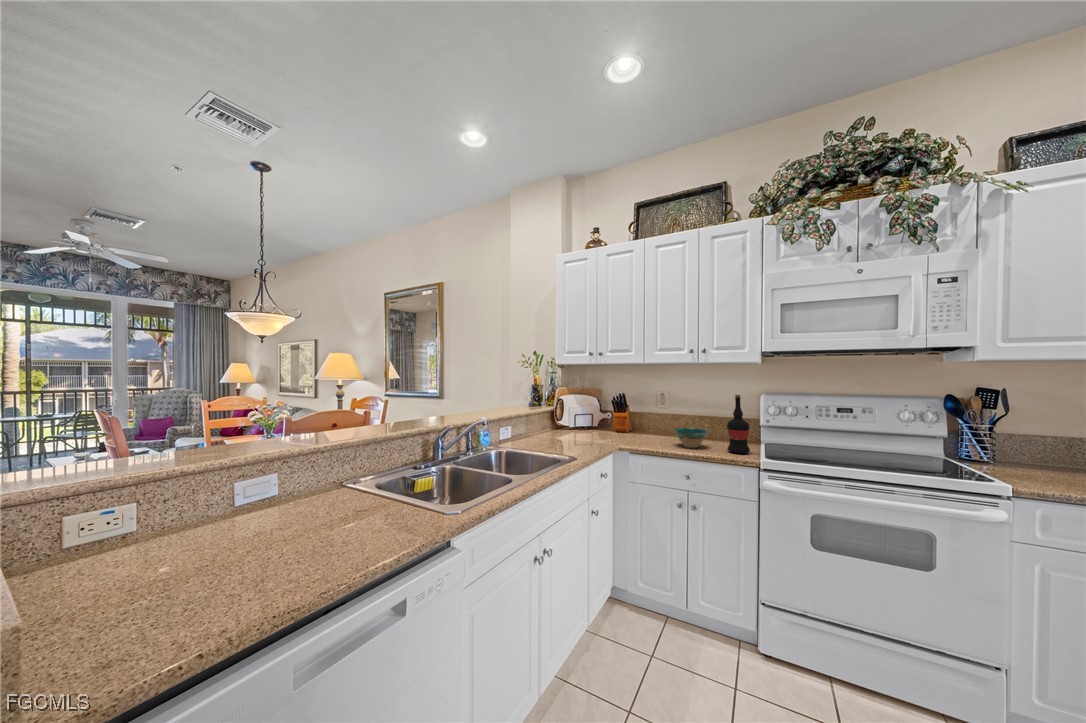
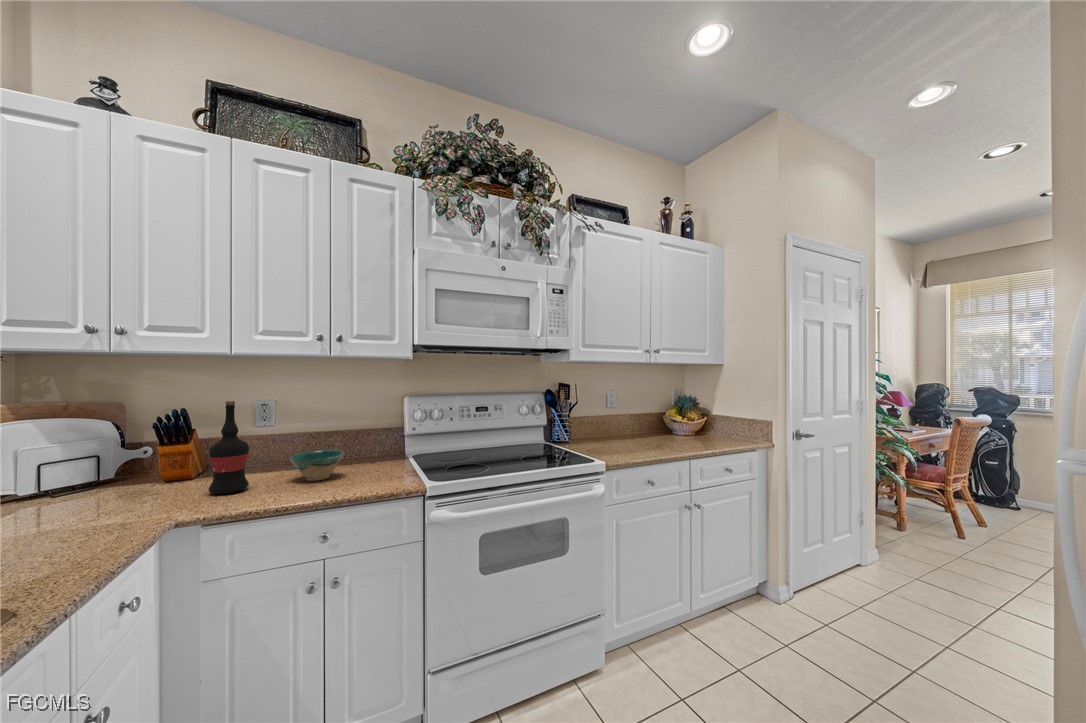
wine bottle: present [727,395,750,453] -> present [209,401,249,494]

